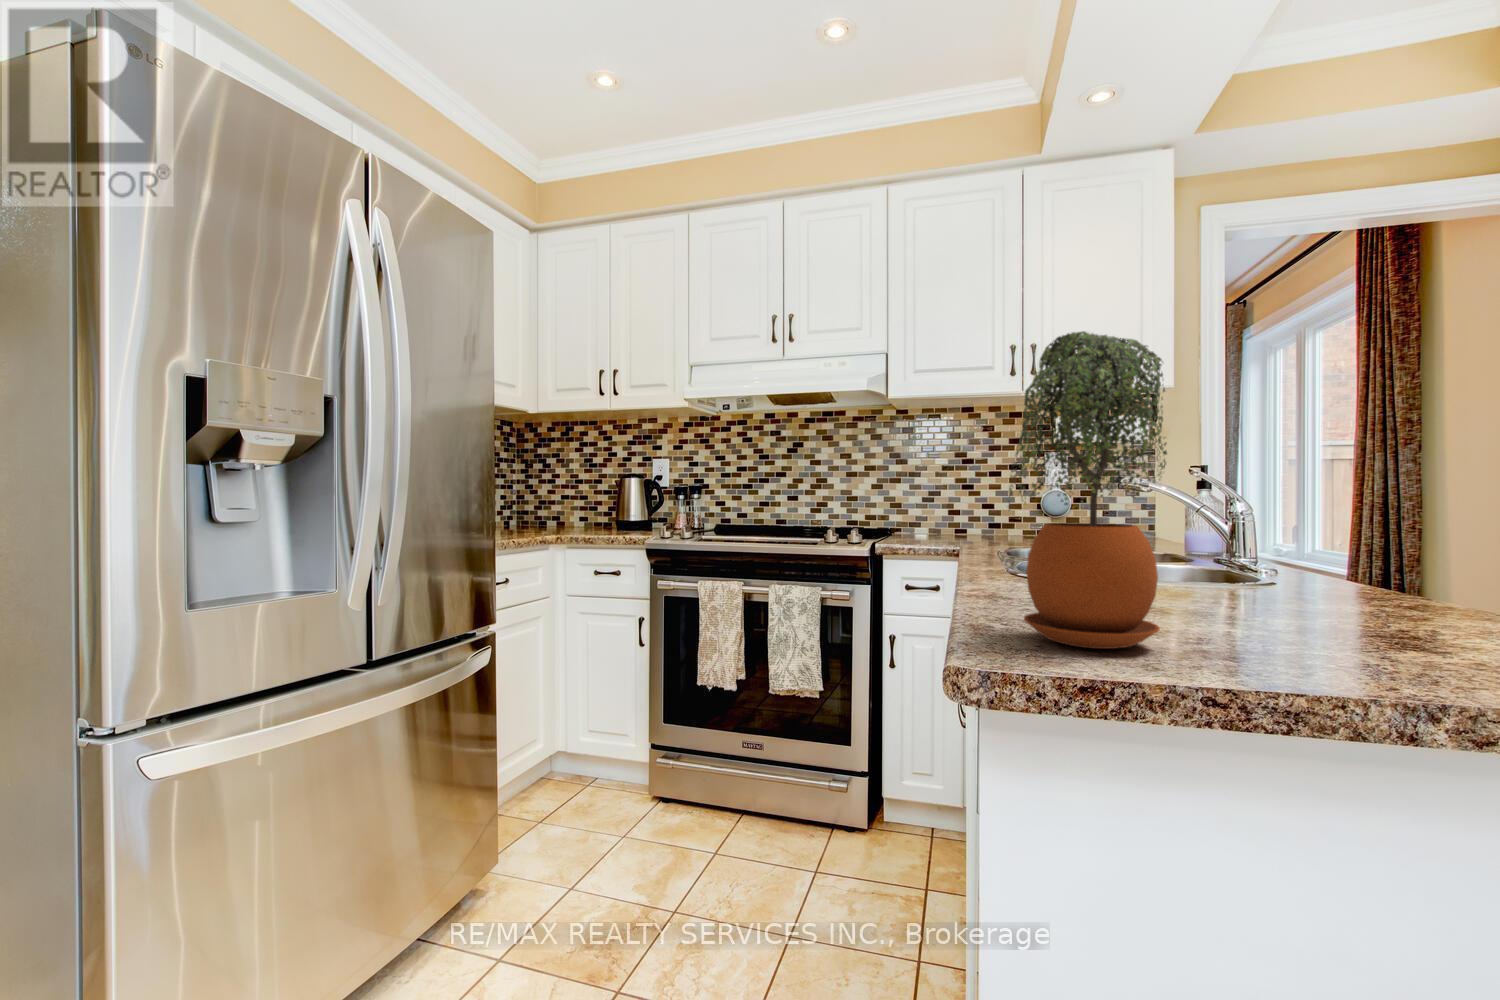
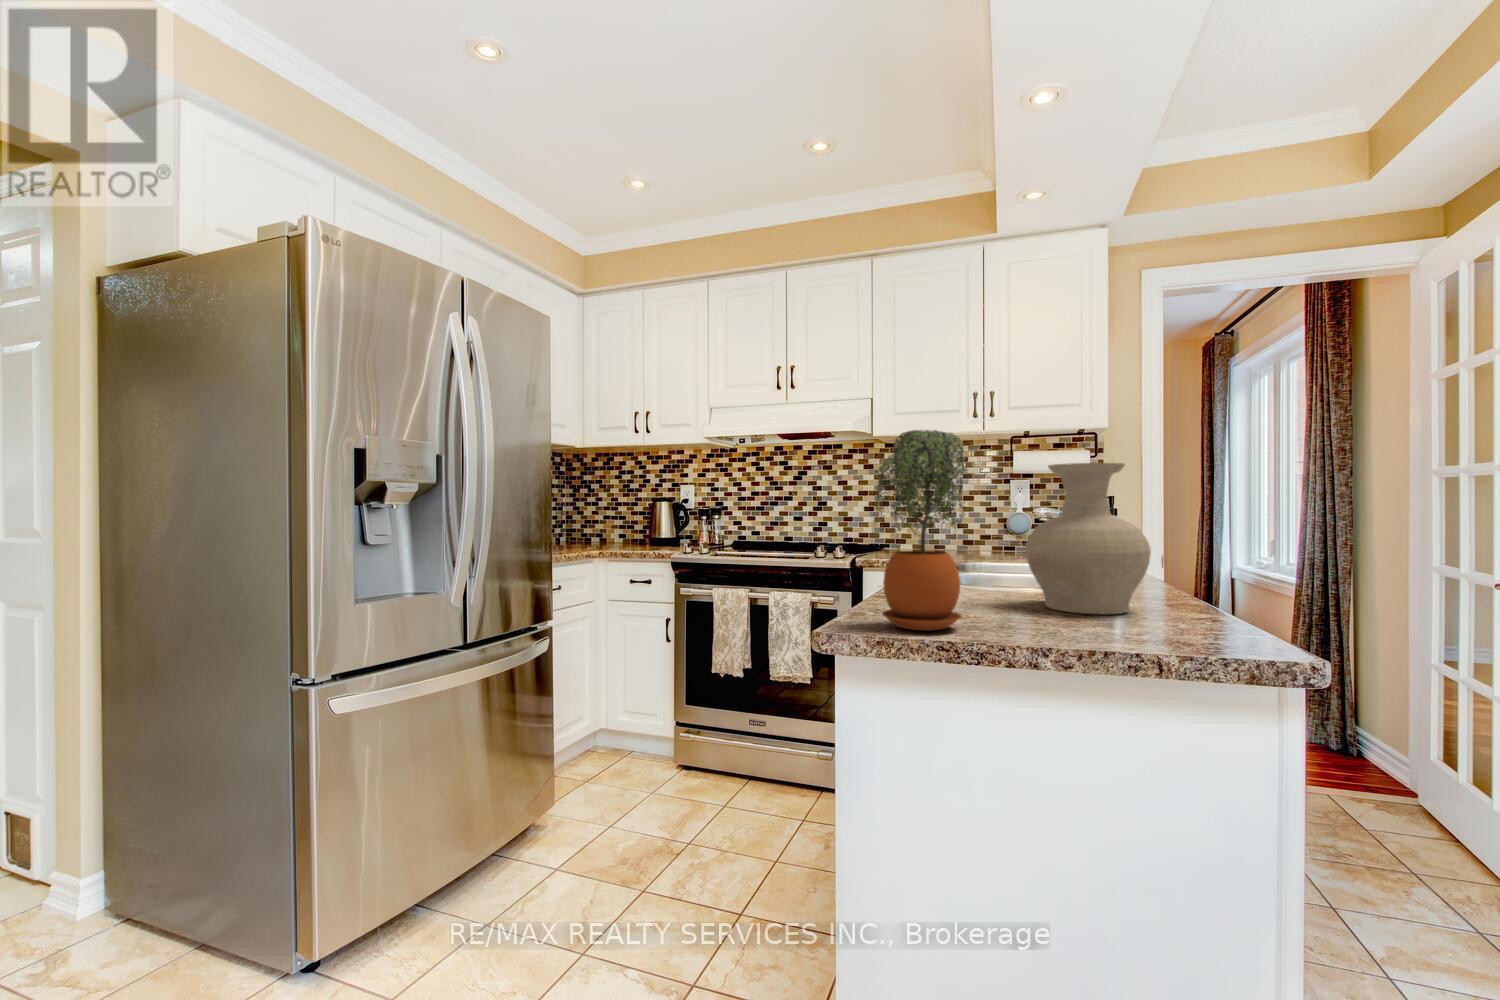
vase: none [1176,398,1376,617] -> present [1025,463,1151,614]

